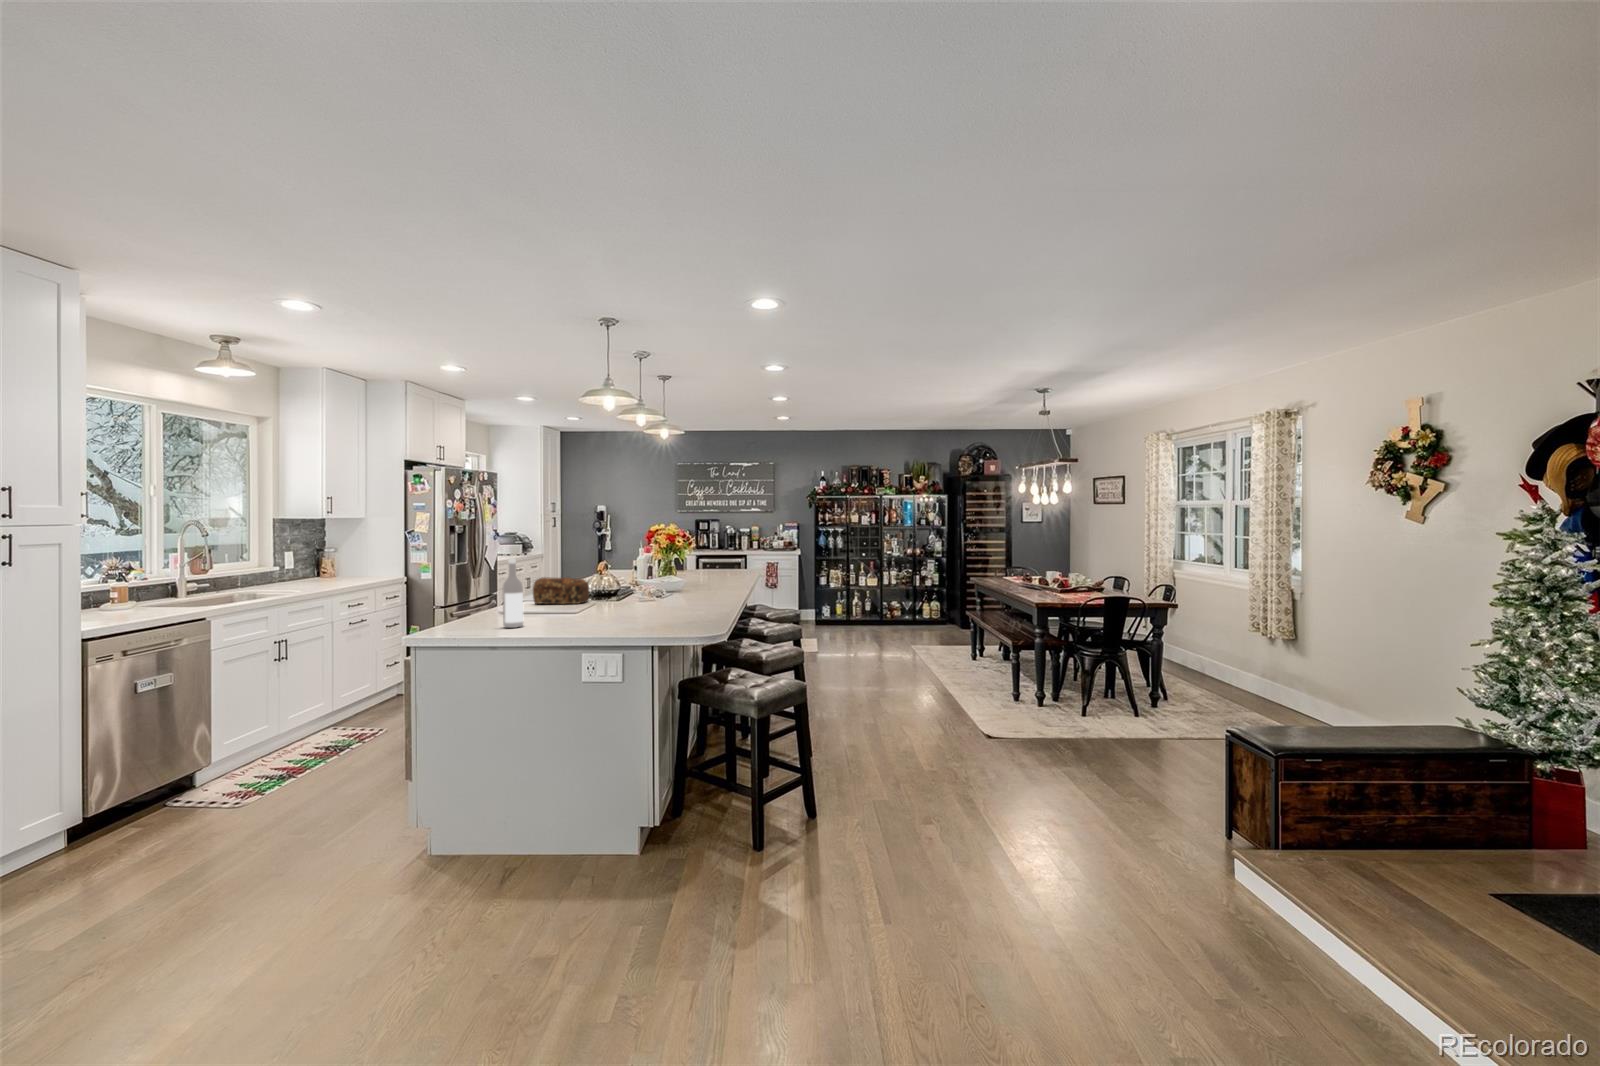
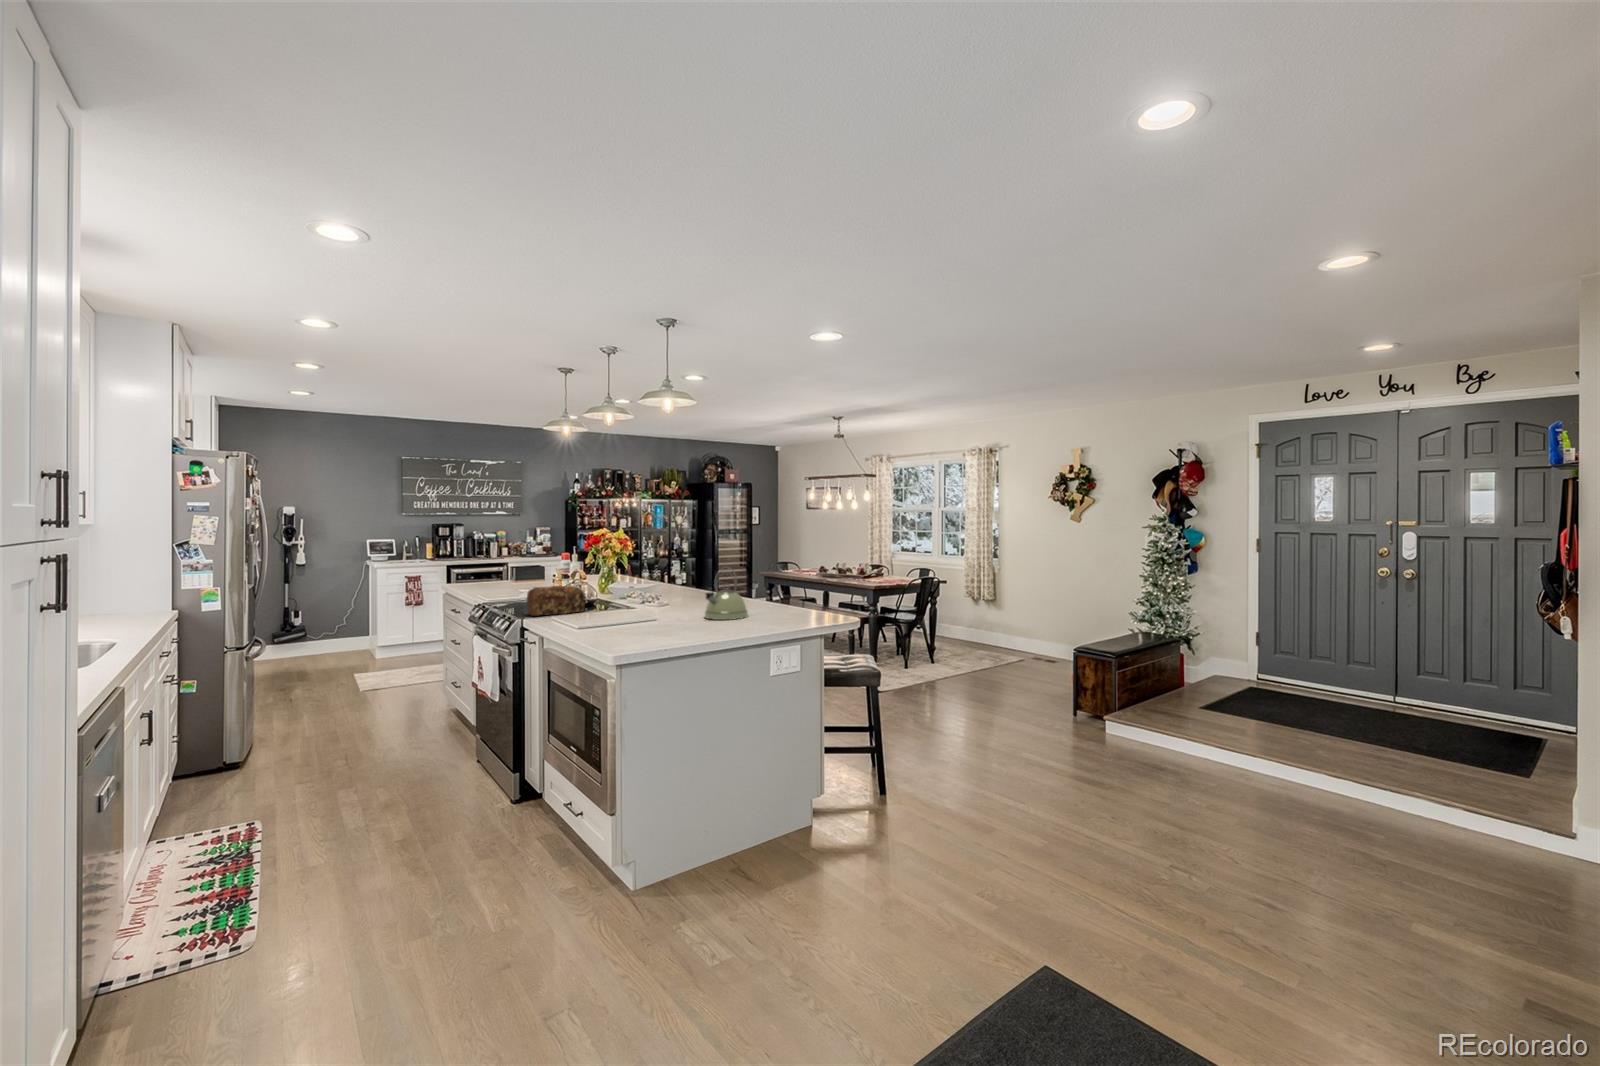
wine bottle: present [503,558,523,628] -> none [635,564,655,634]
kettle: none [602,565,658,623] -> present [705,567,748,620]

